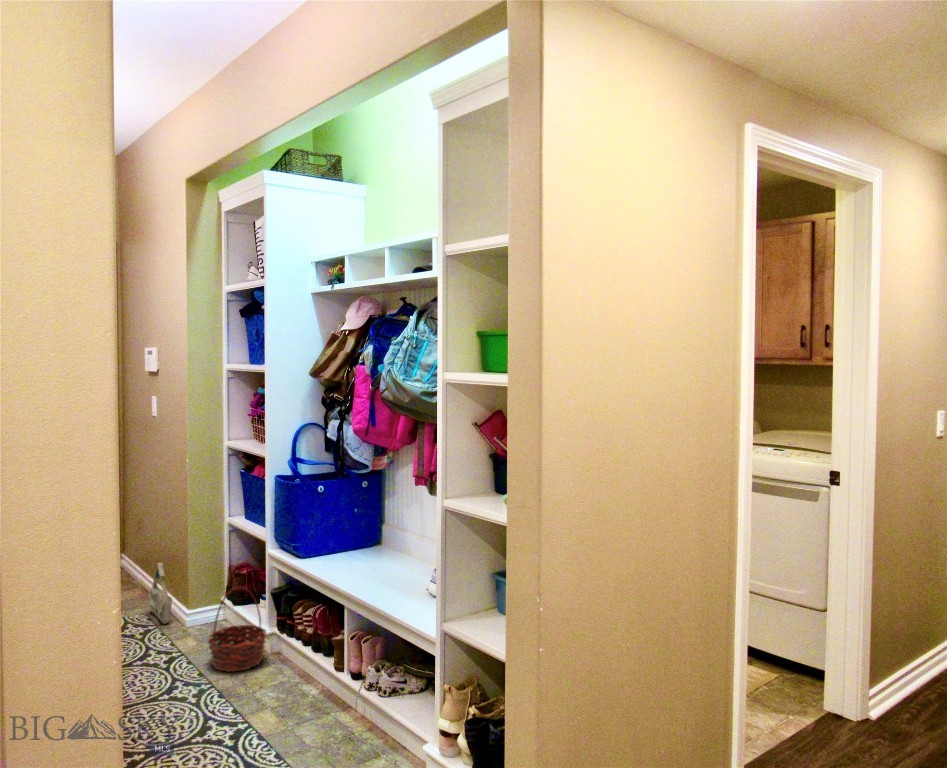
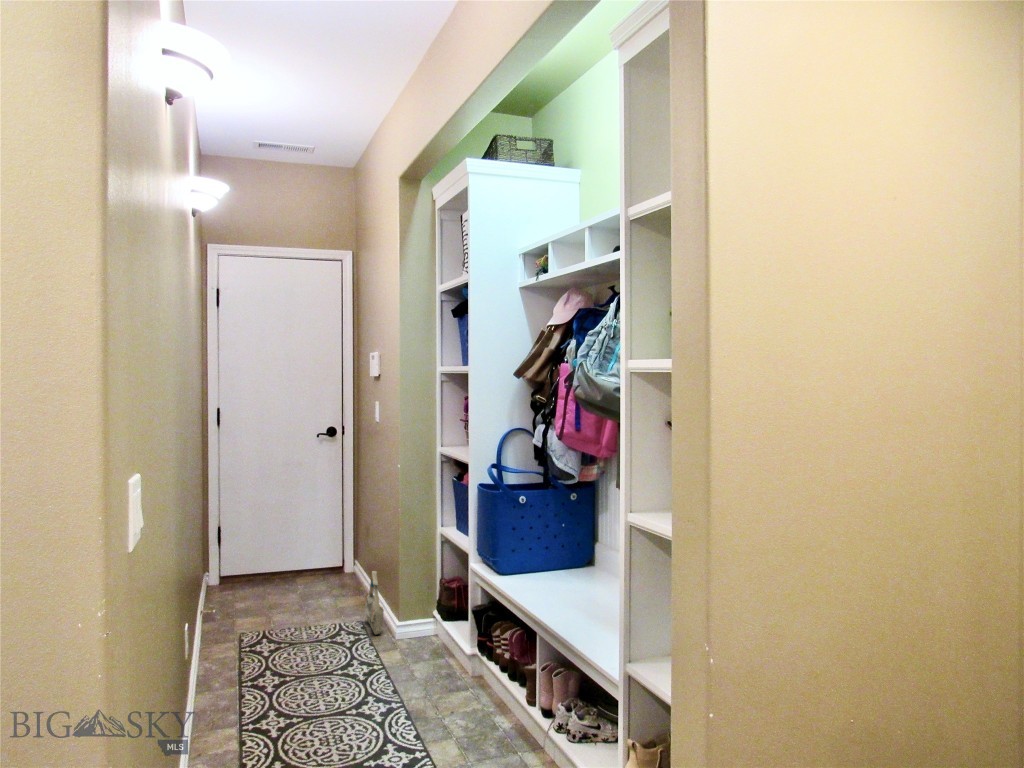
basket: present [208,586,266,672] -> none [403,600,465,692]

